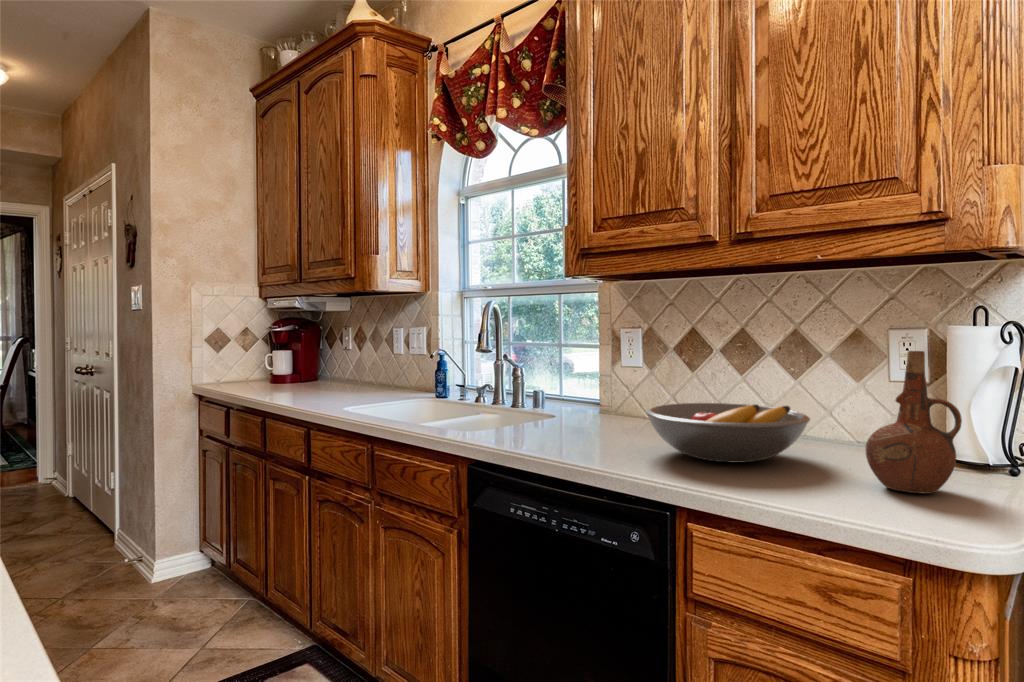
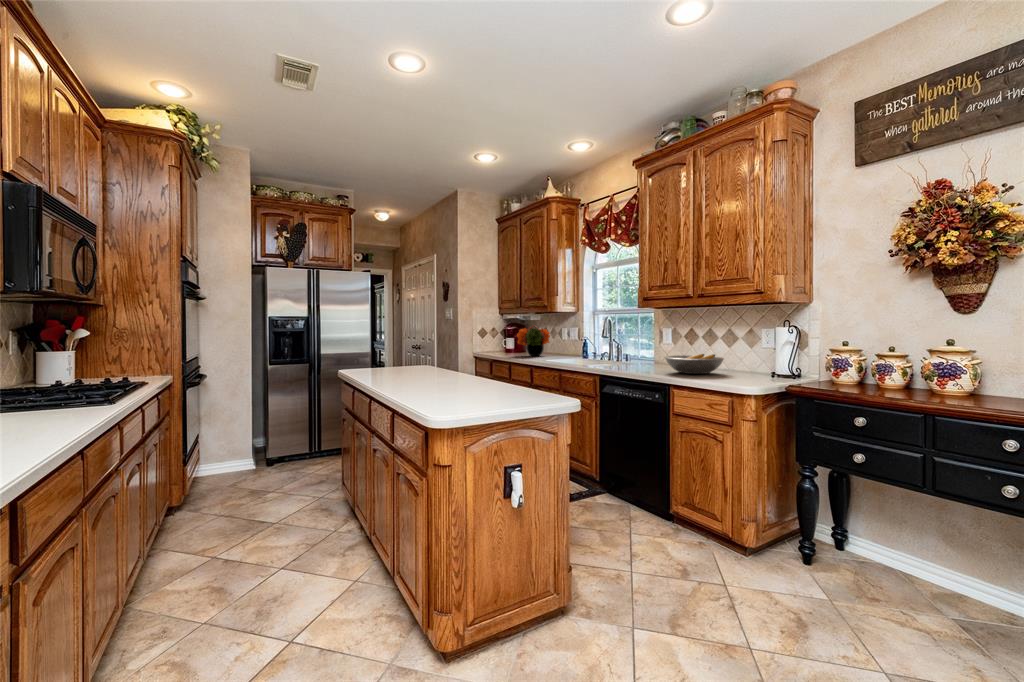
flower arrangement: none [286,322,366,392] -> present [517,325,550,356]
ceramic pitcher: present [865,351,962,494] -> none [734,334,764,380]

